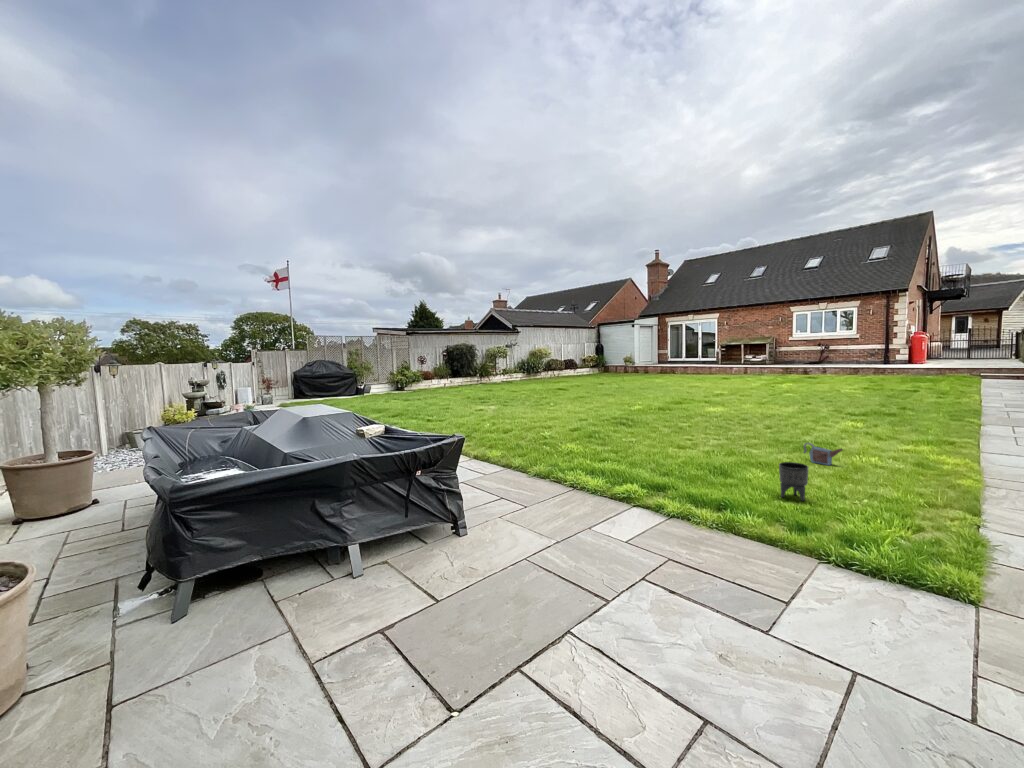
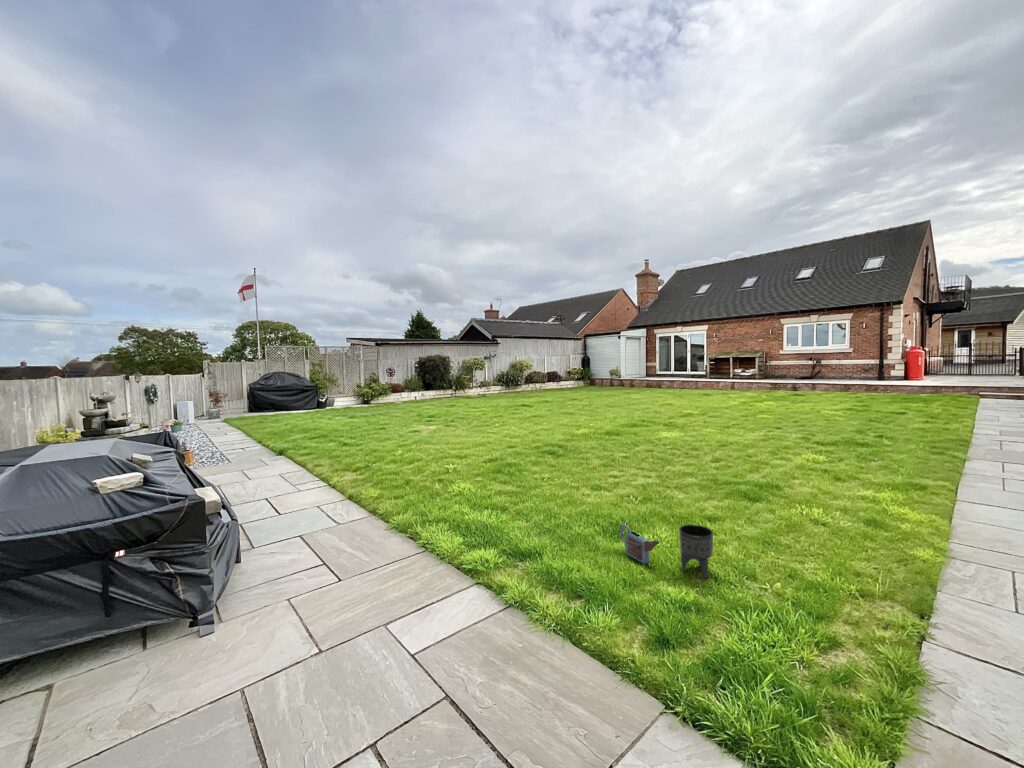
watering can: present [804,443,843,465] -> present [620,524,659,564]

